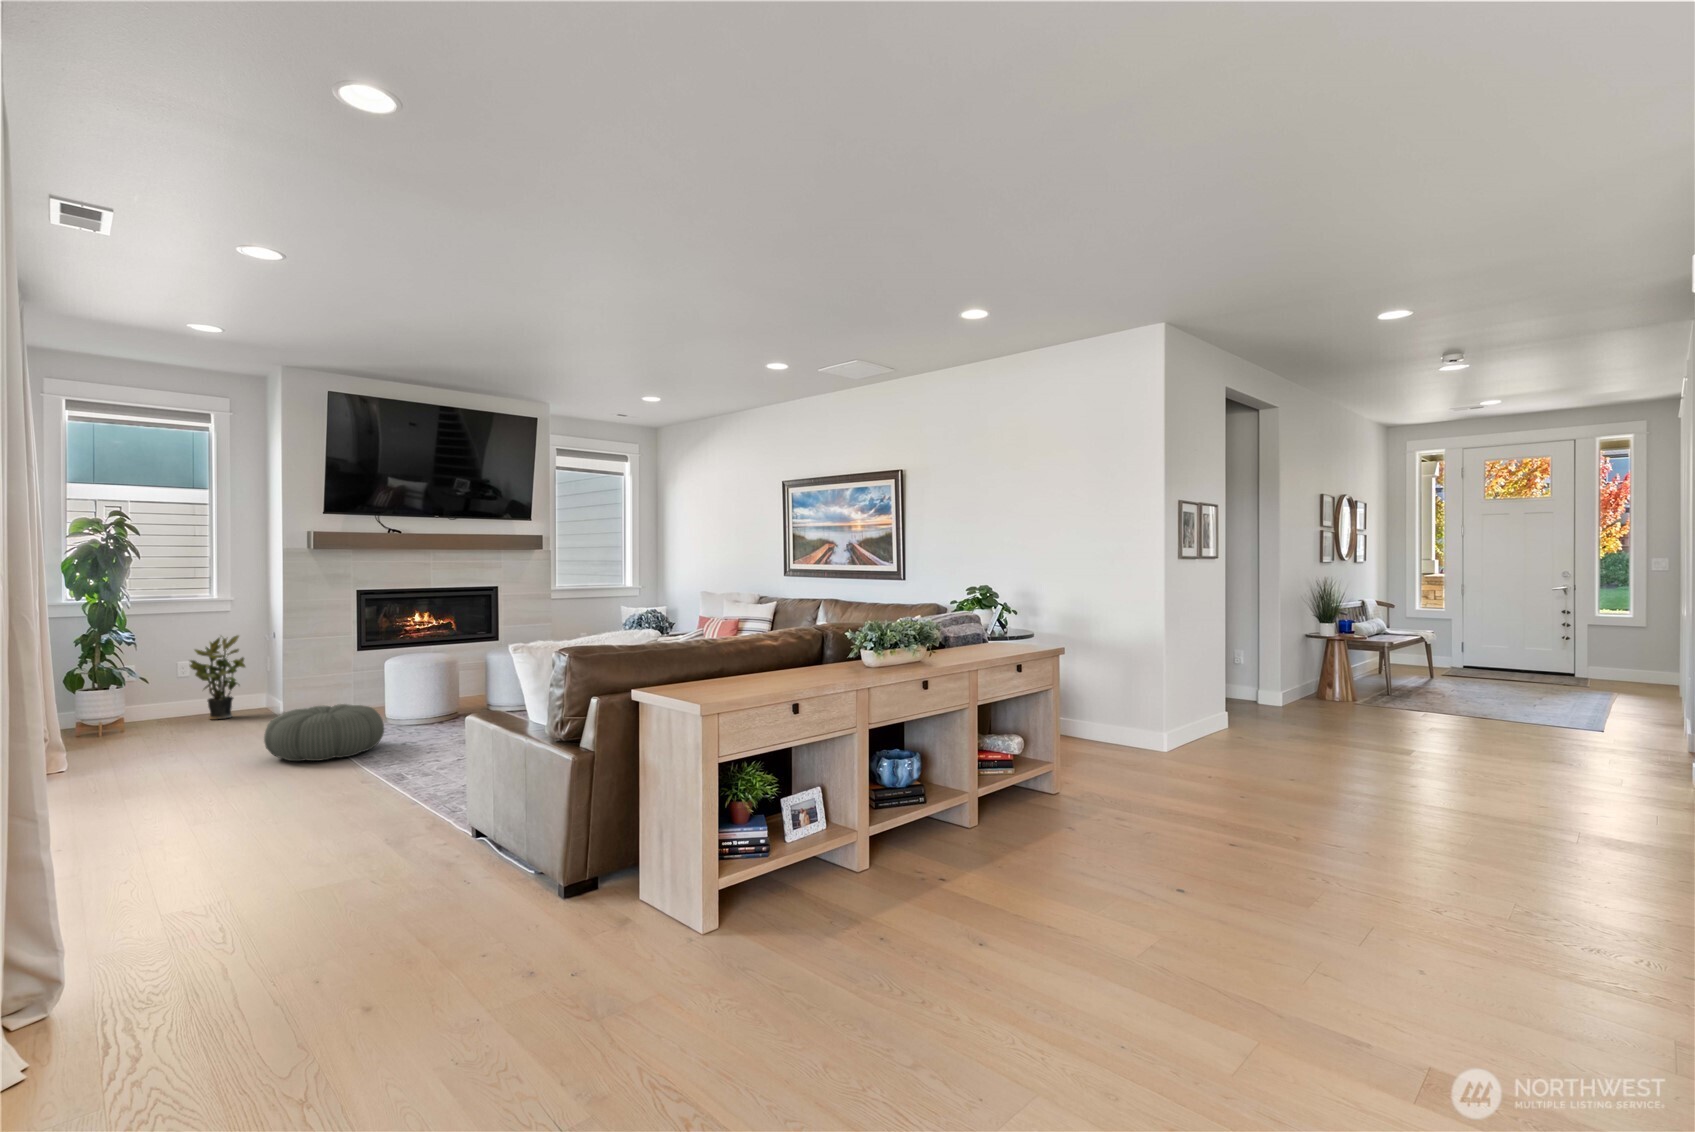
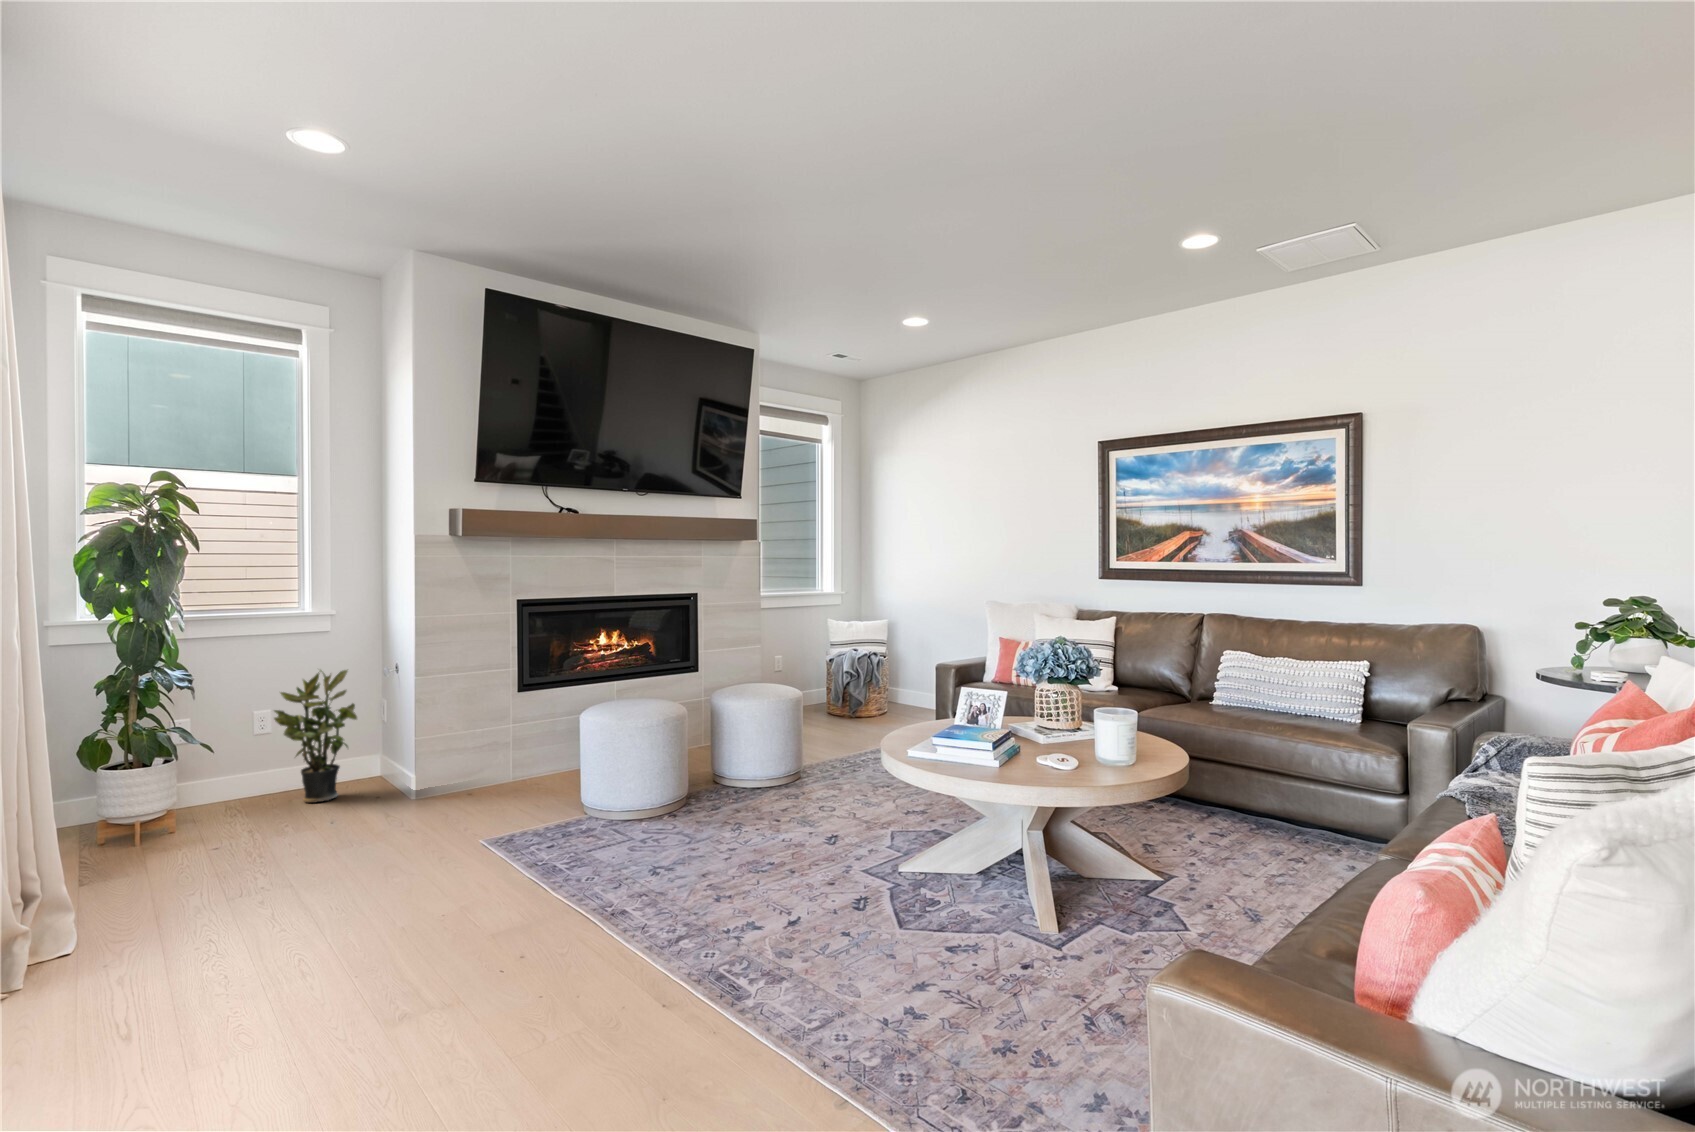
pouf: present [264,704,384,761] -> none [433,801,629,923]

